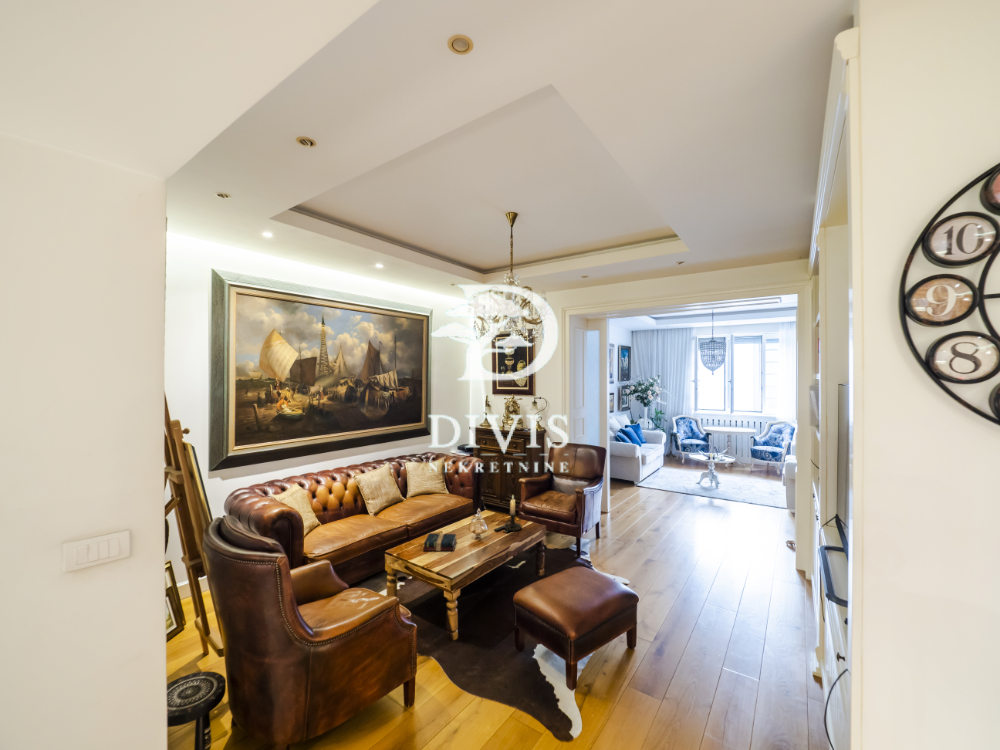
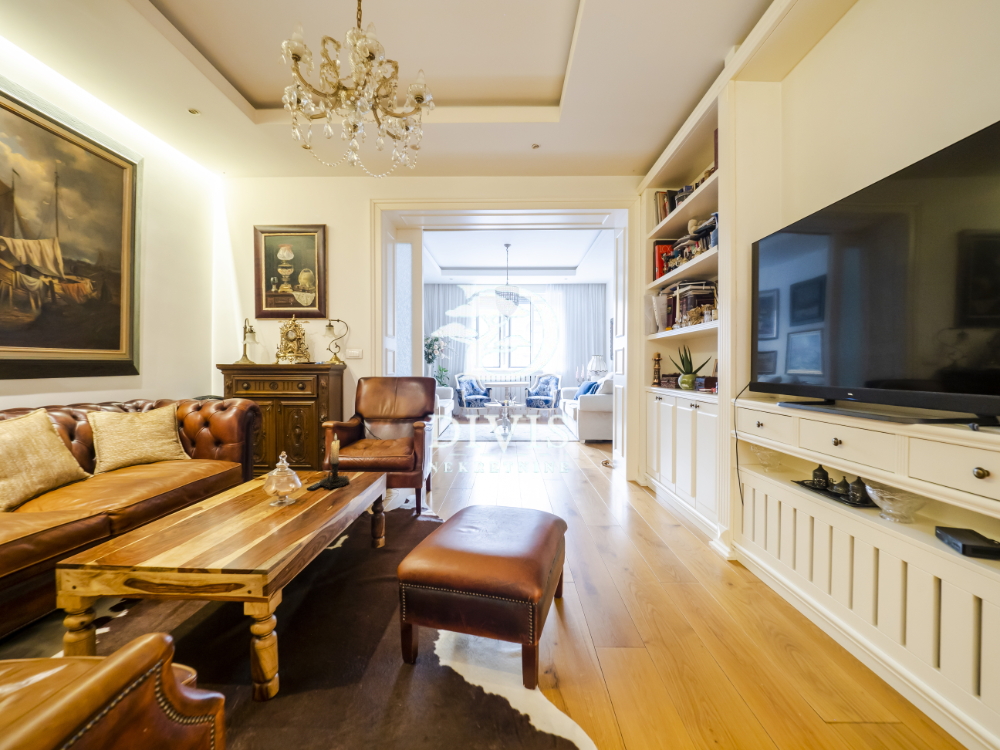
hardback book: present [423,533,456,551] -> none [173,503,245,542]

